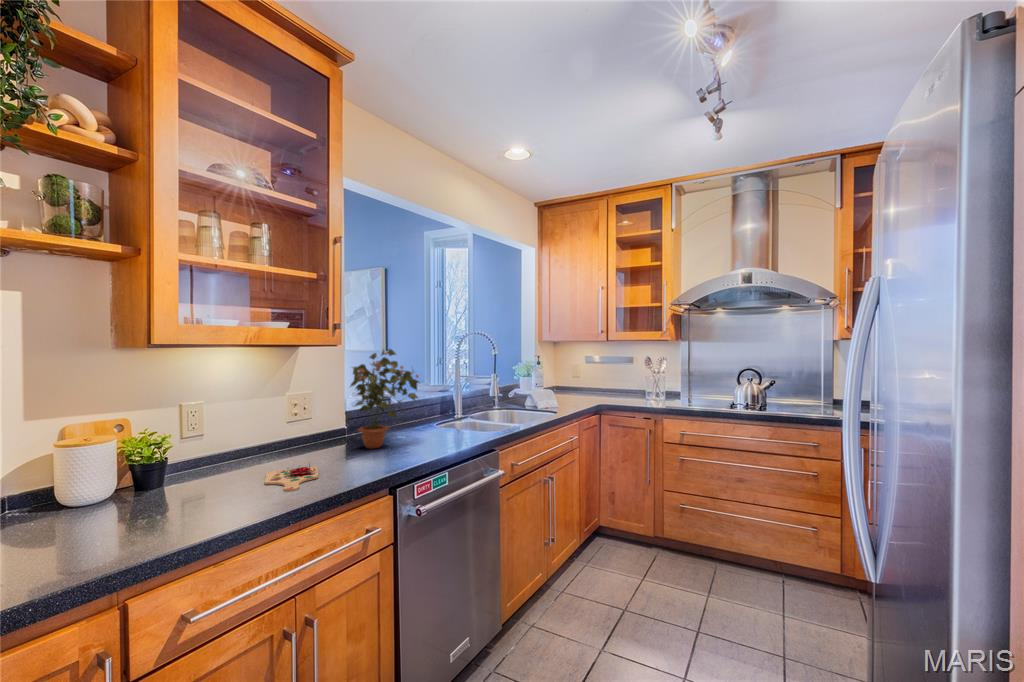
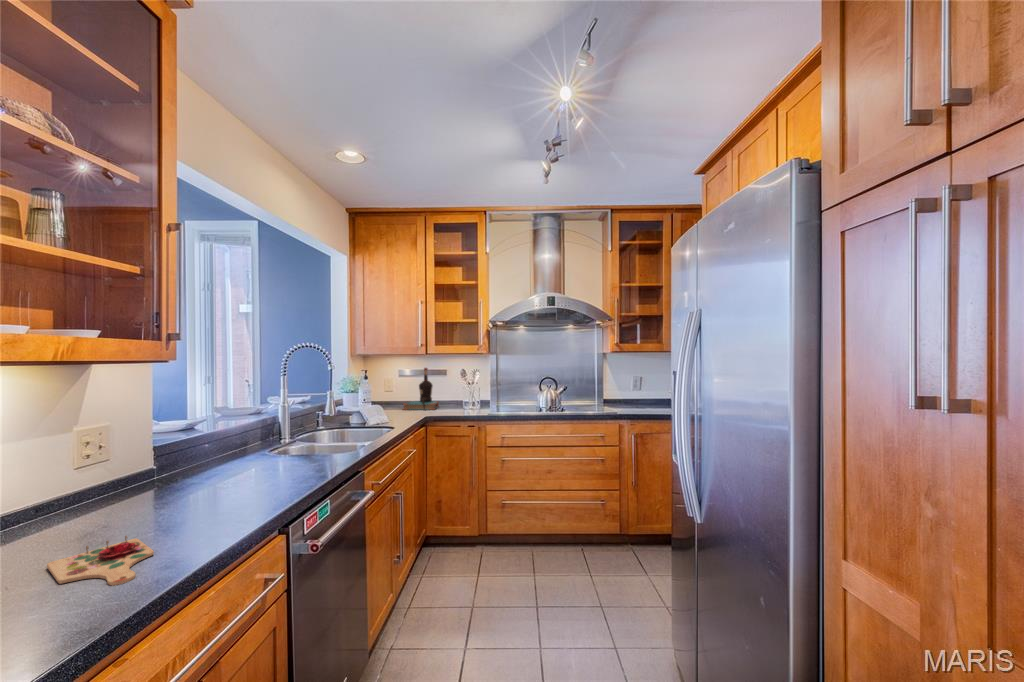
potted plant: present [351,349,419,448] -> none [149,368,268,500]
bottle: none [583,355,622,399] -> present [403,368,439,410]

